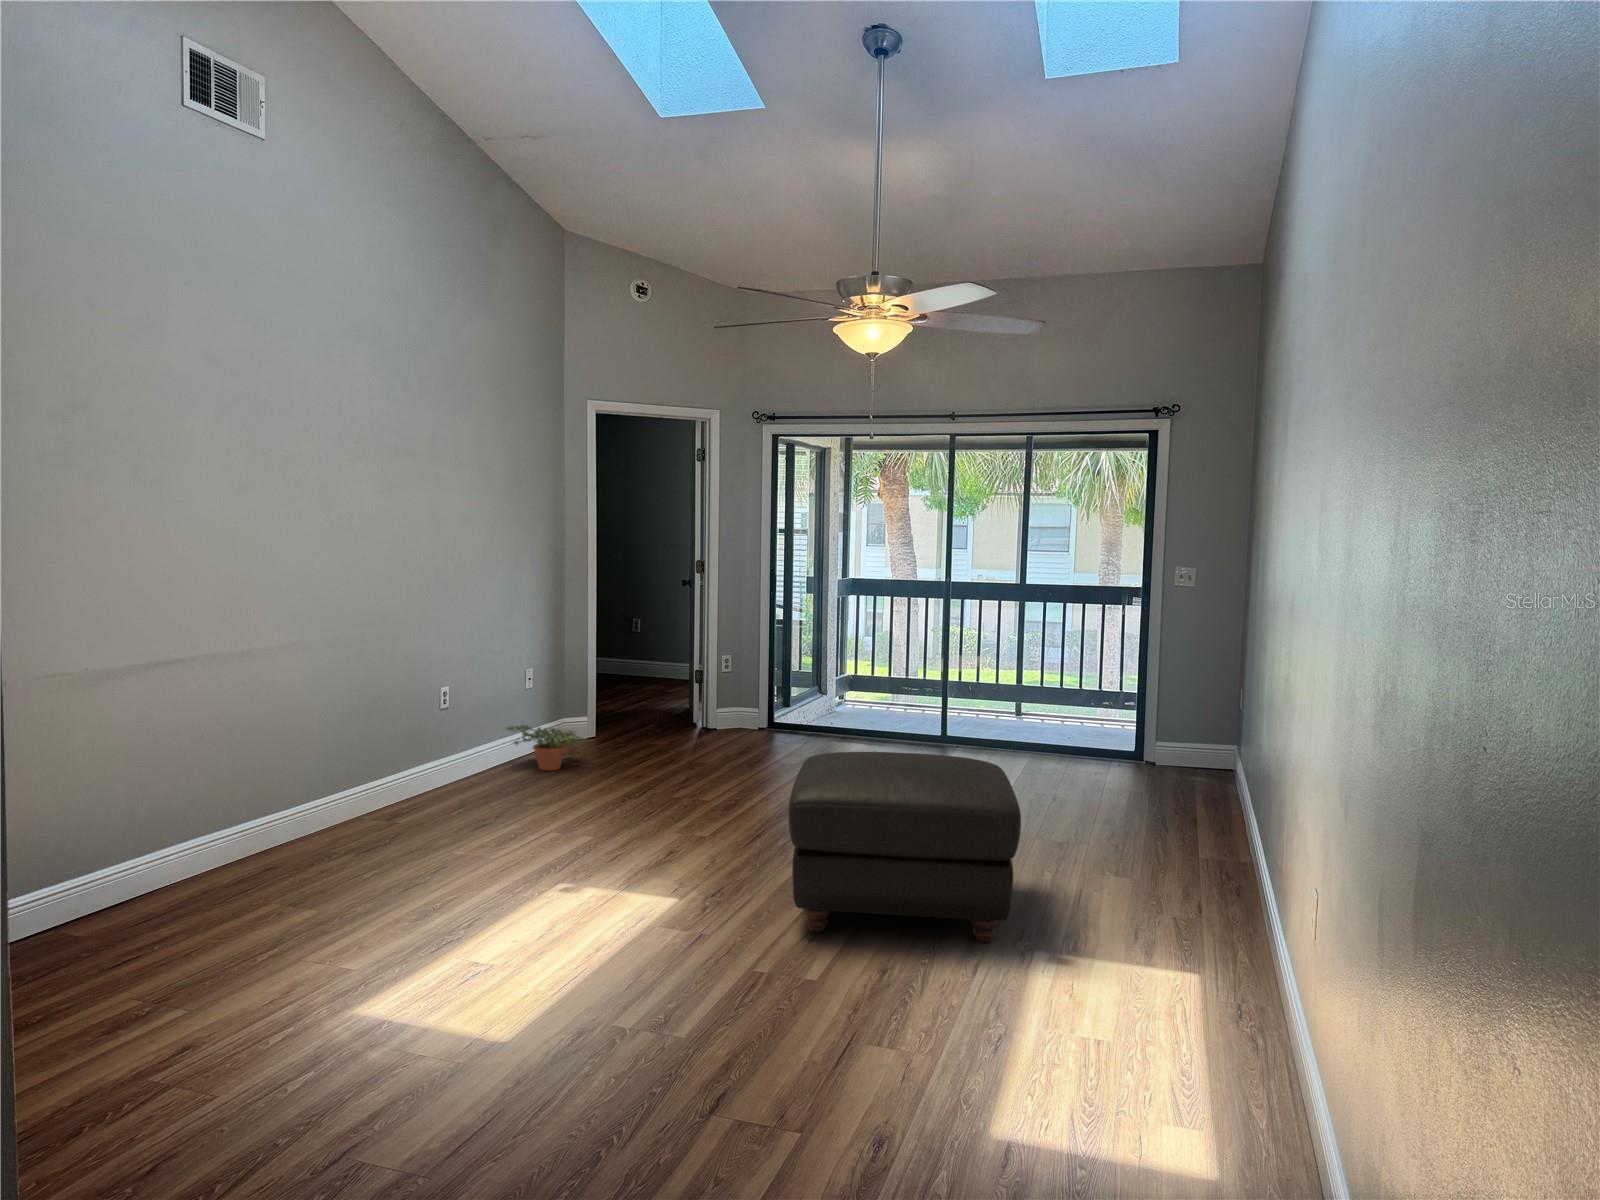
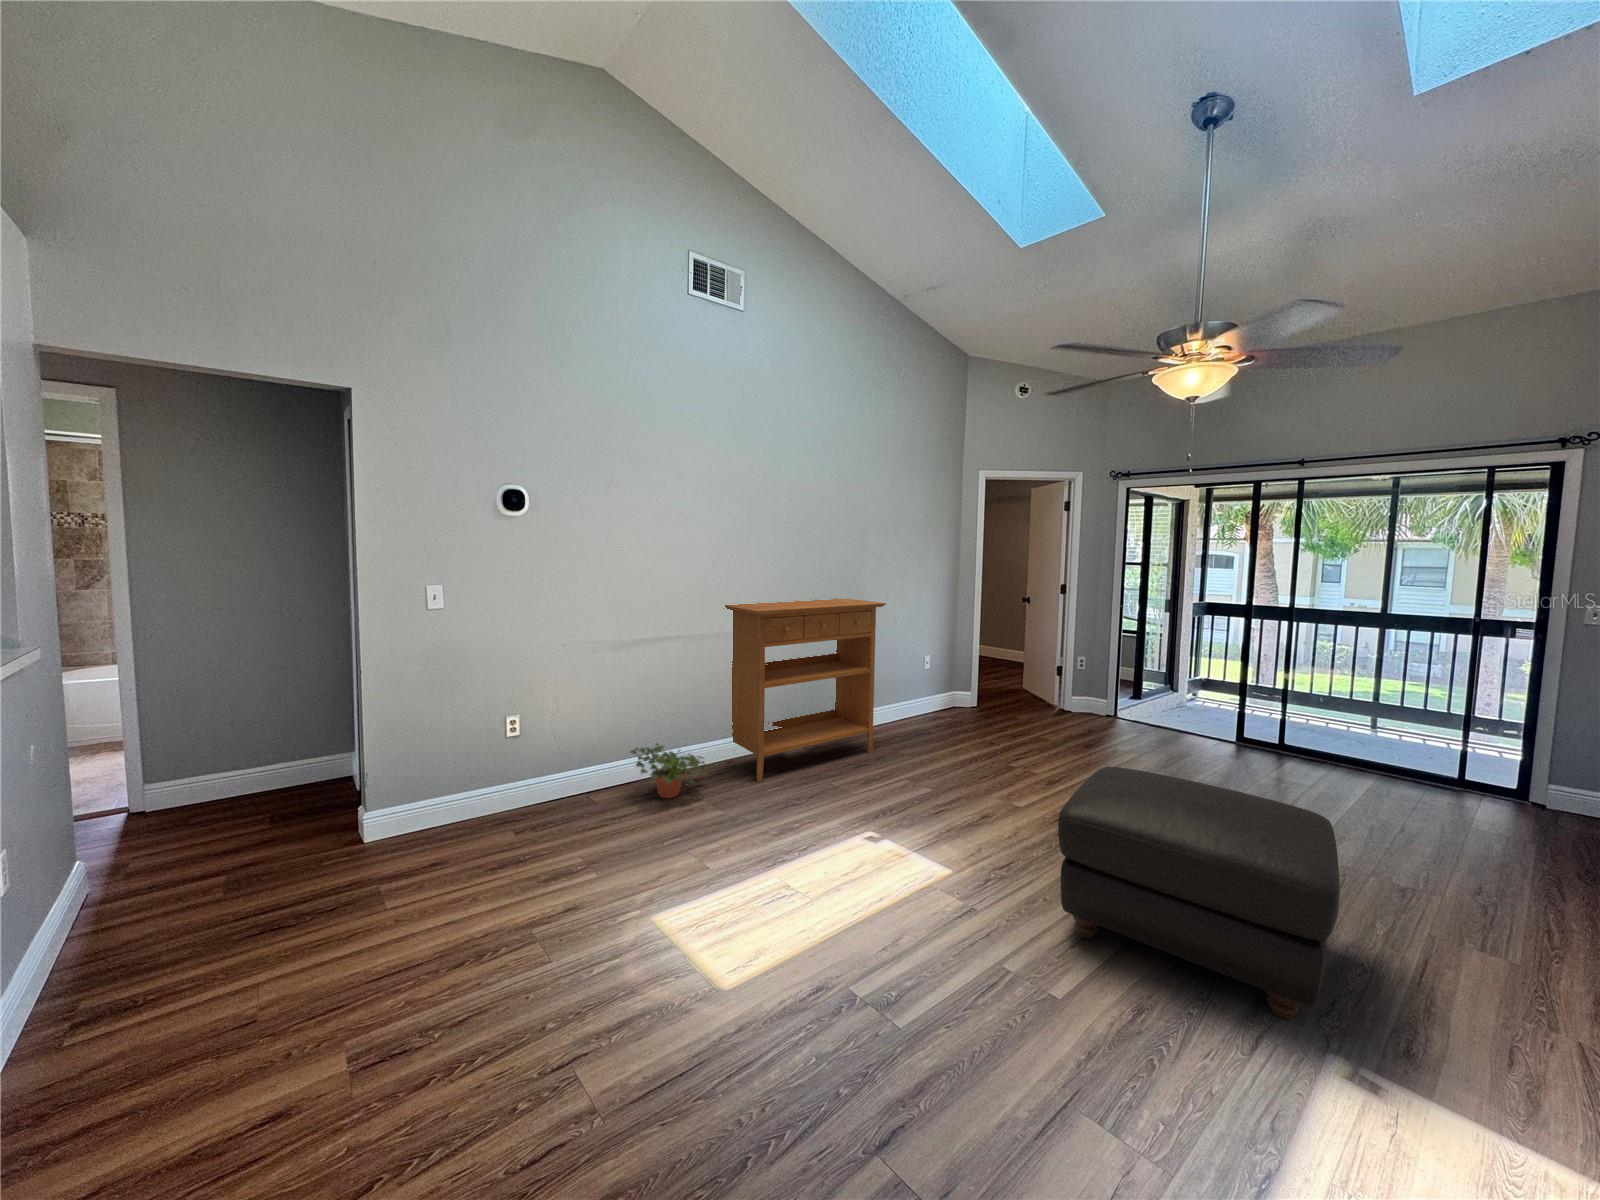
console table: none [226,585,495,878] -> present [725,599,886,782]
potted plant: present [507,725,585,771] -> present [630,743,708,798]

